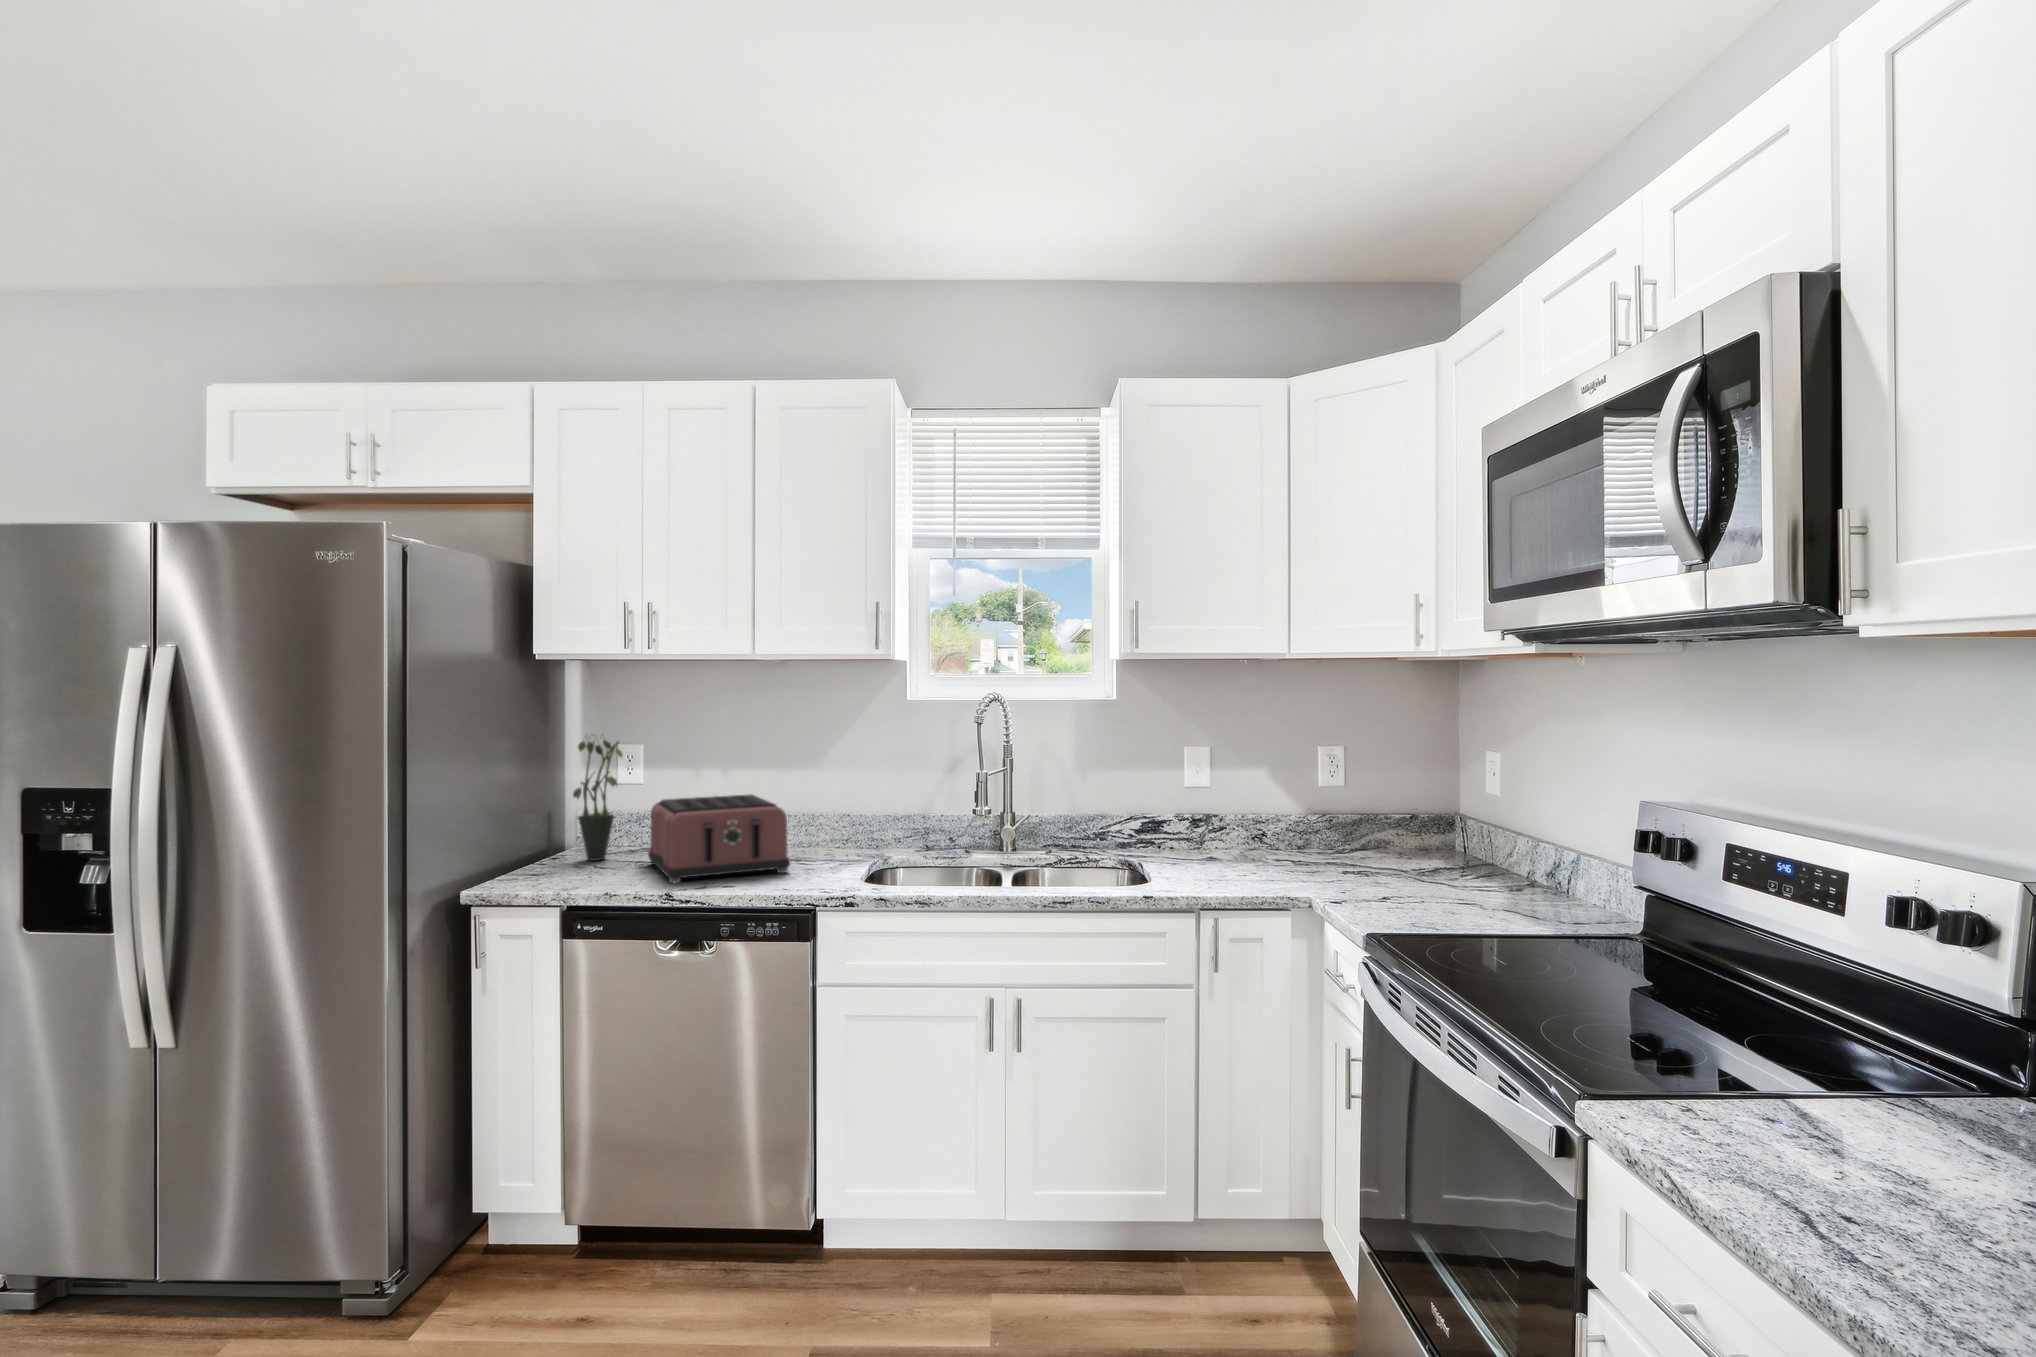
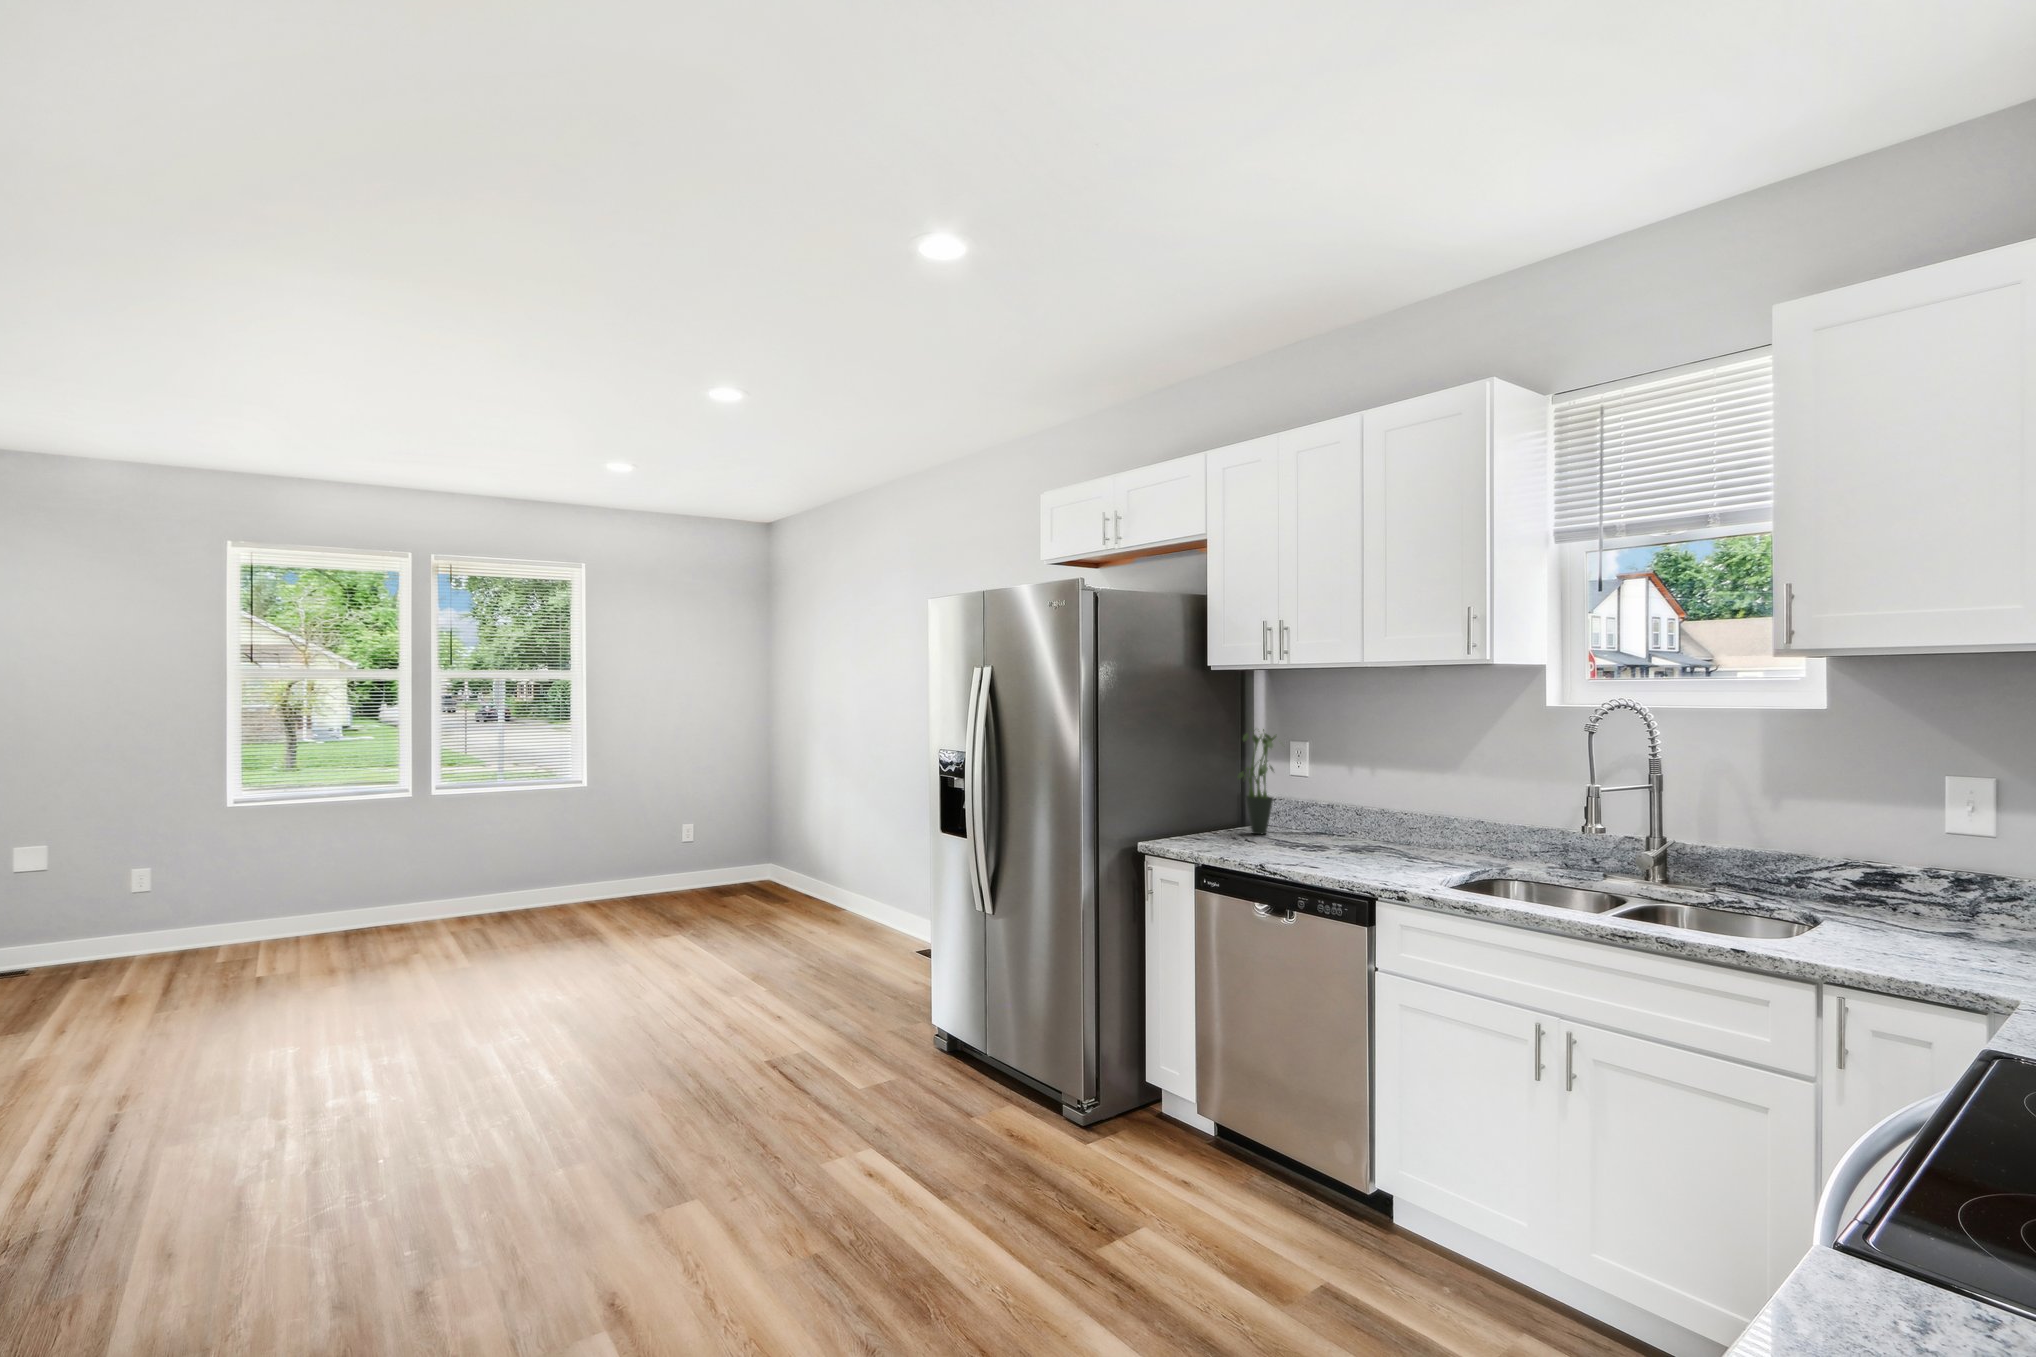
toaster: present [648,794,790,883] -> none [1274,787,1393,864]

